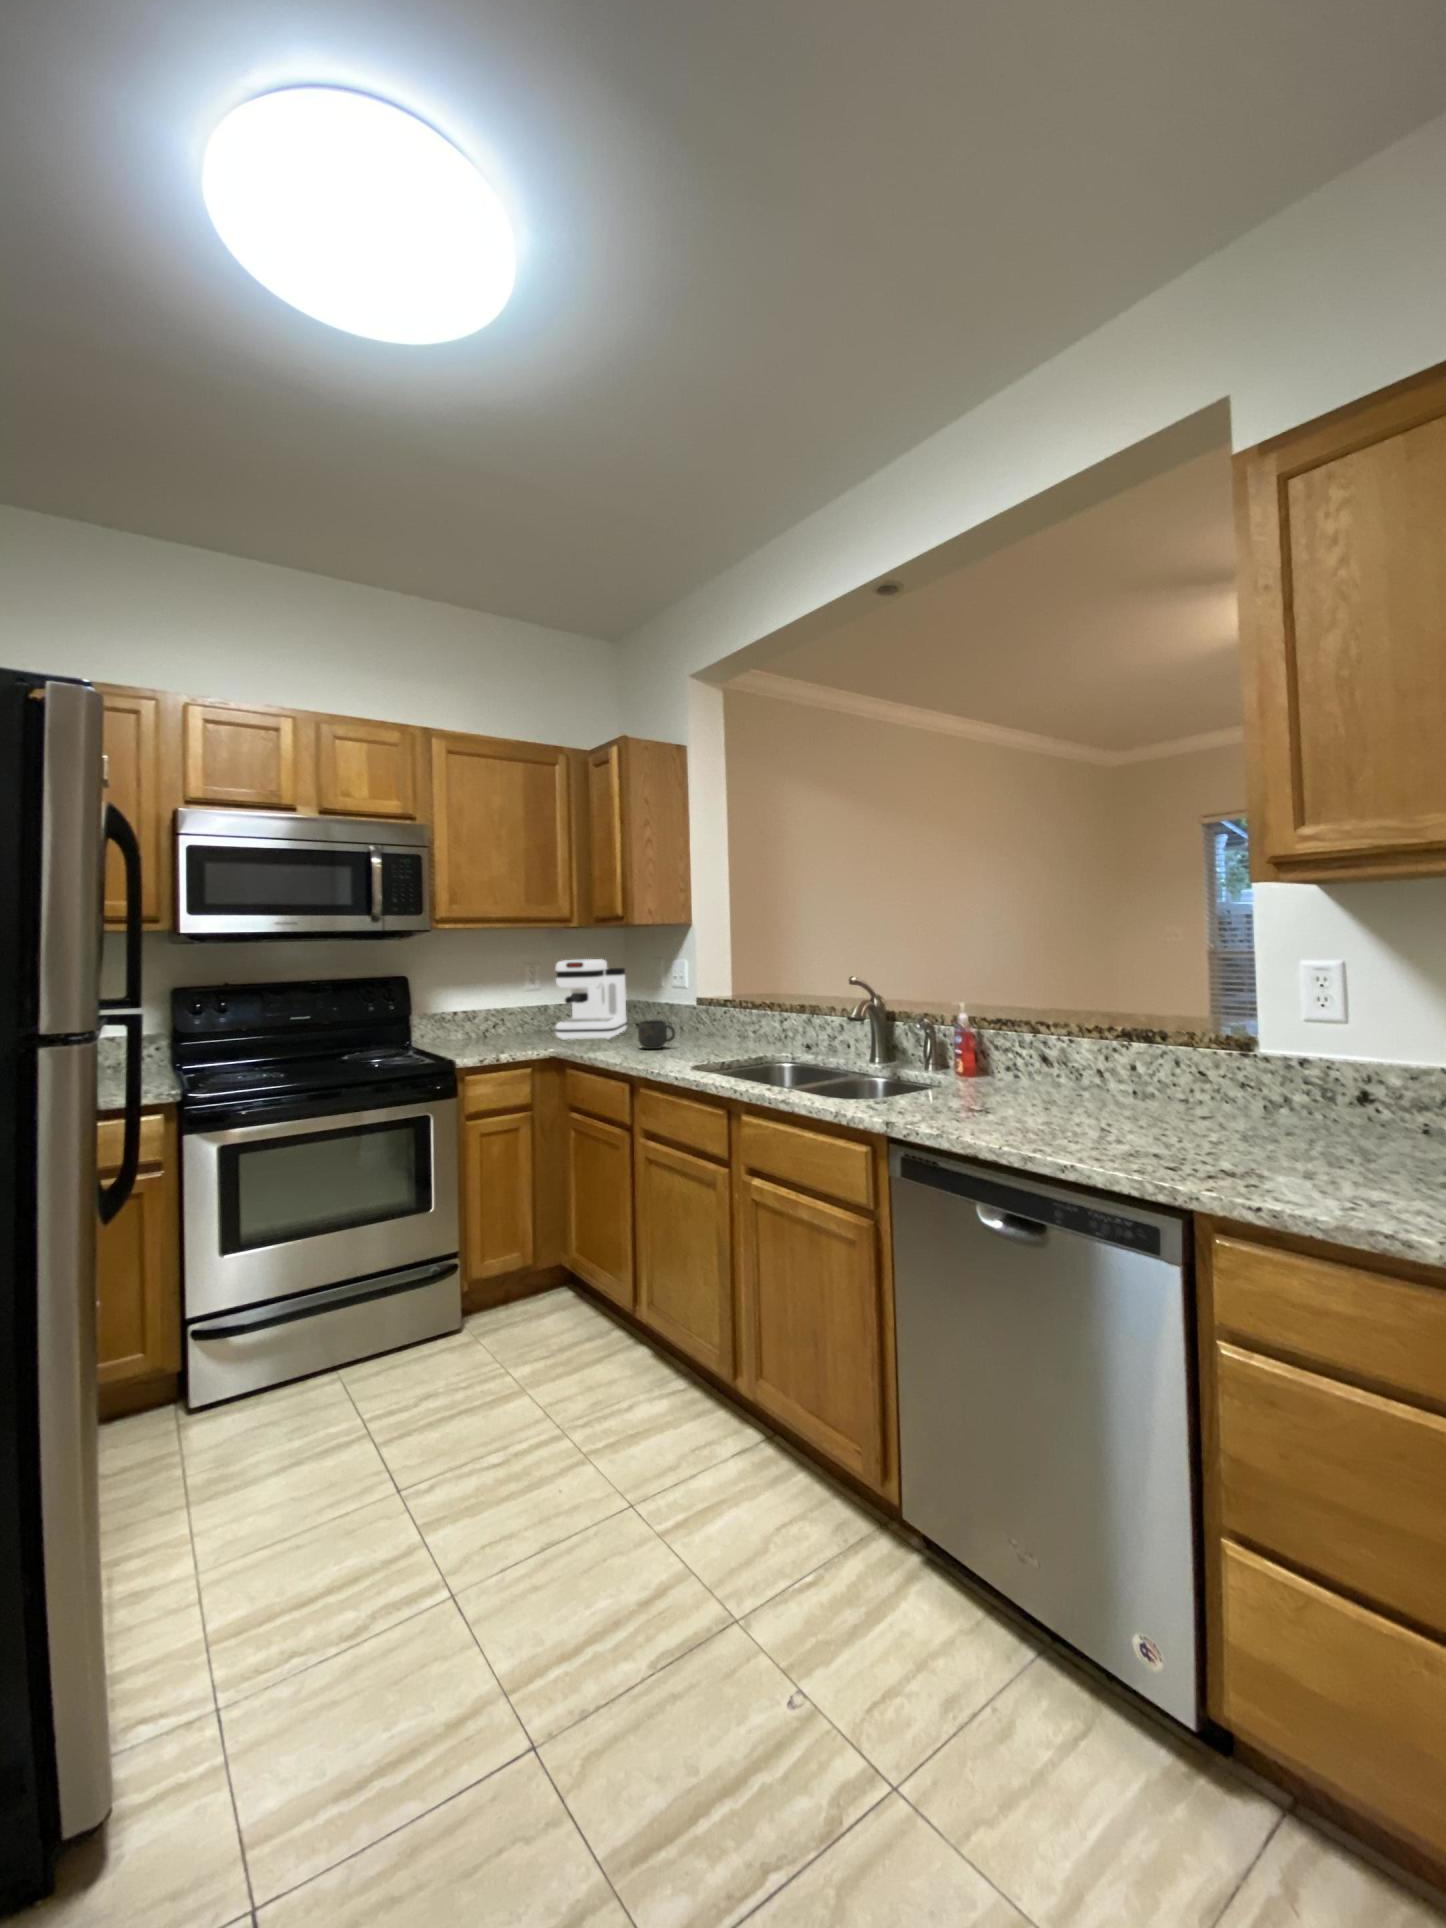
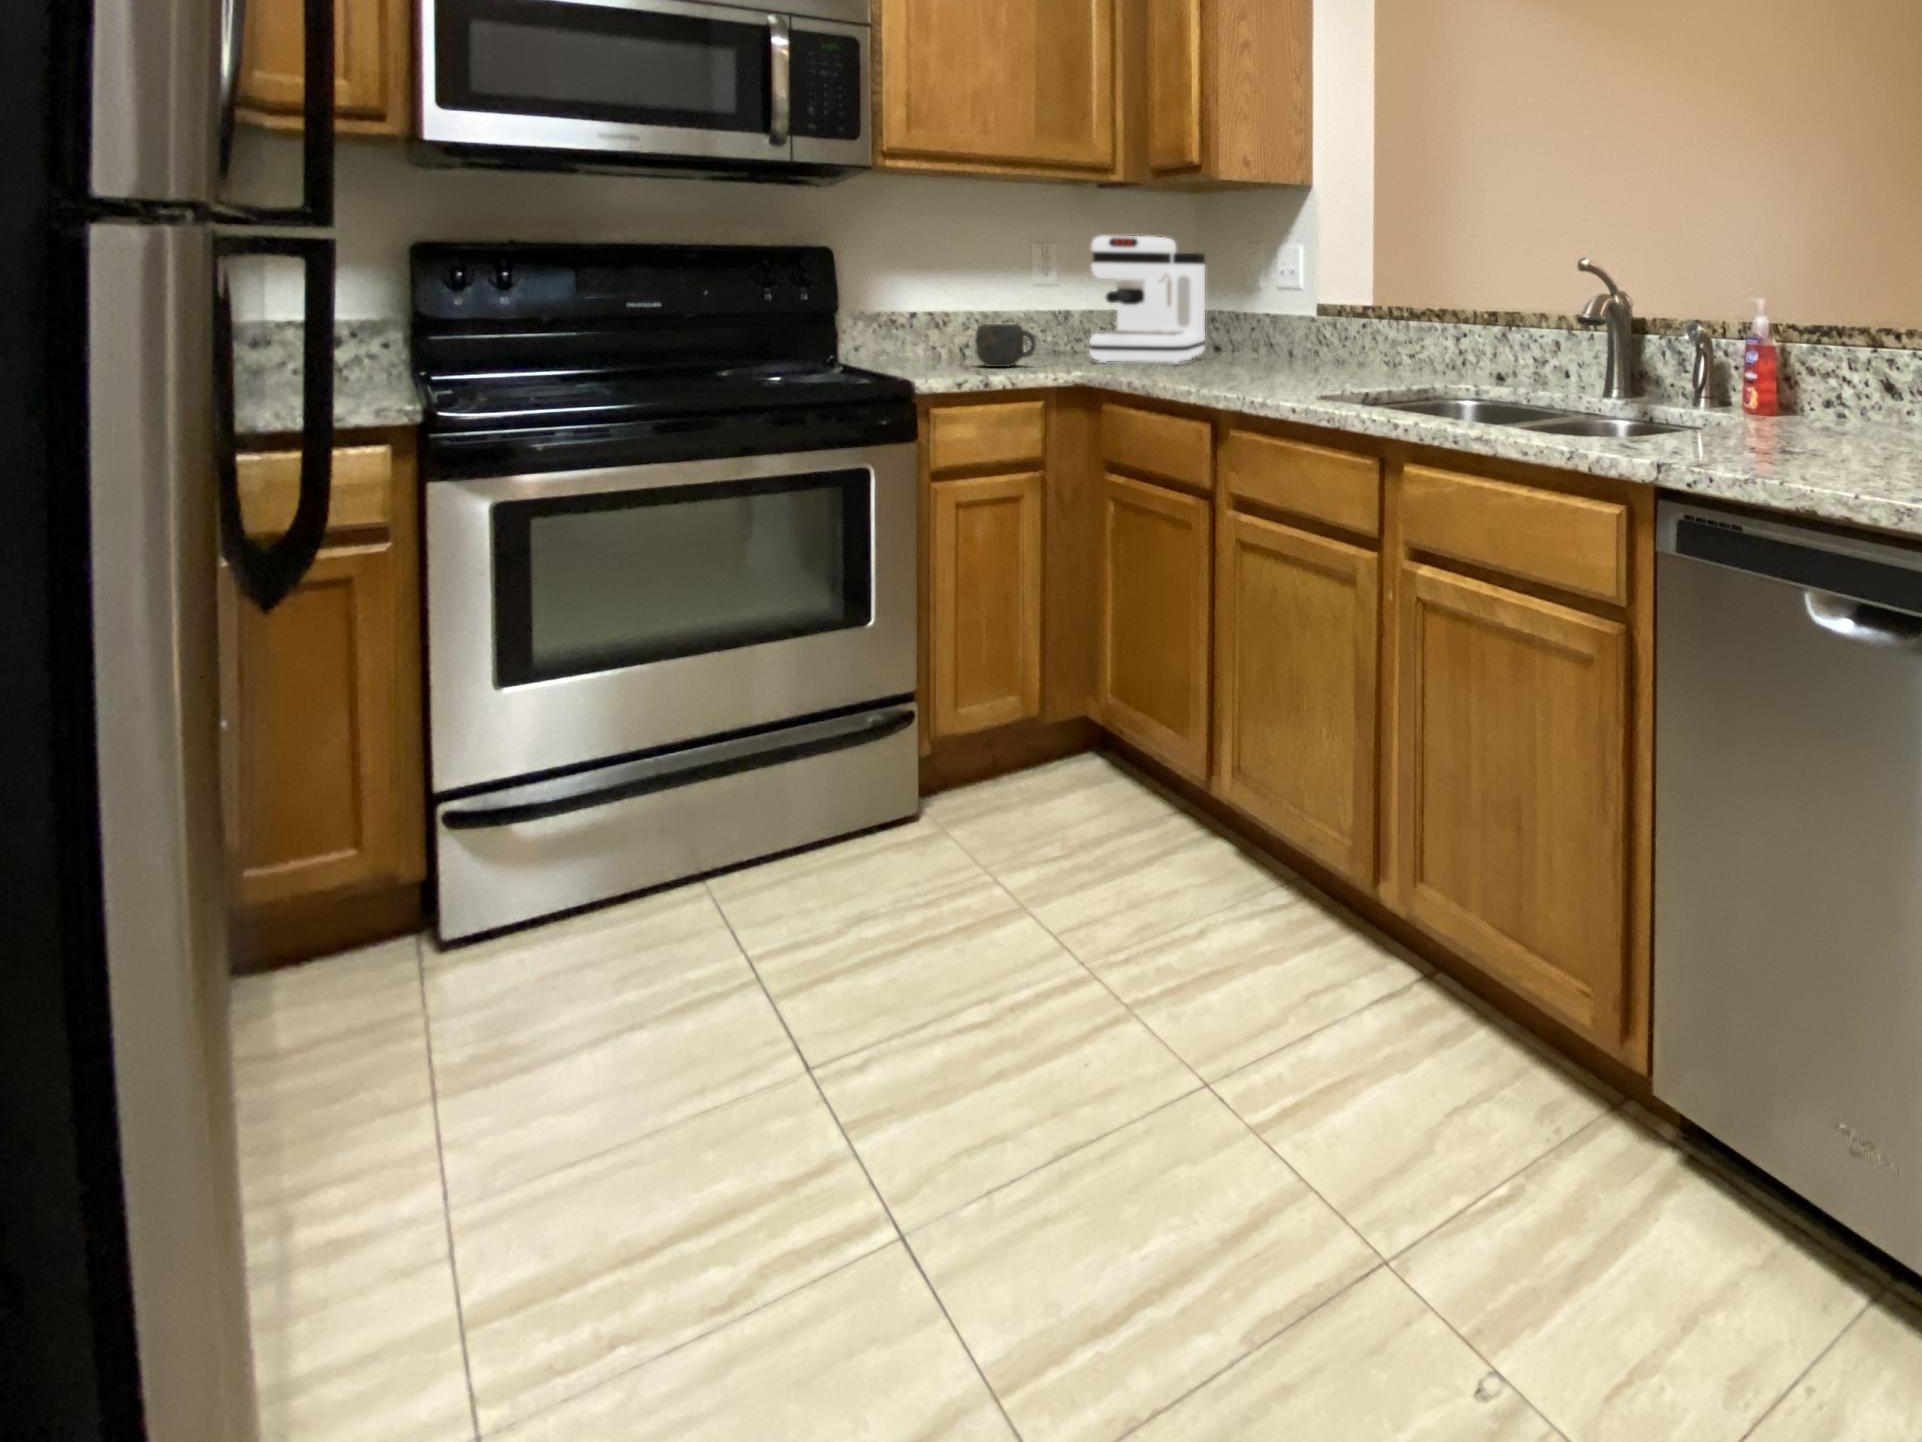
mug: present [638,1020,676,1049] -> present [975,324,1036,367]

